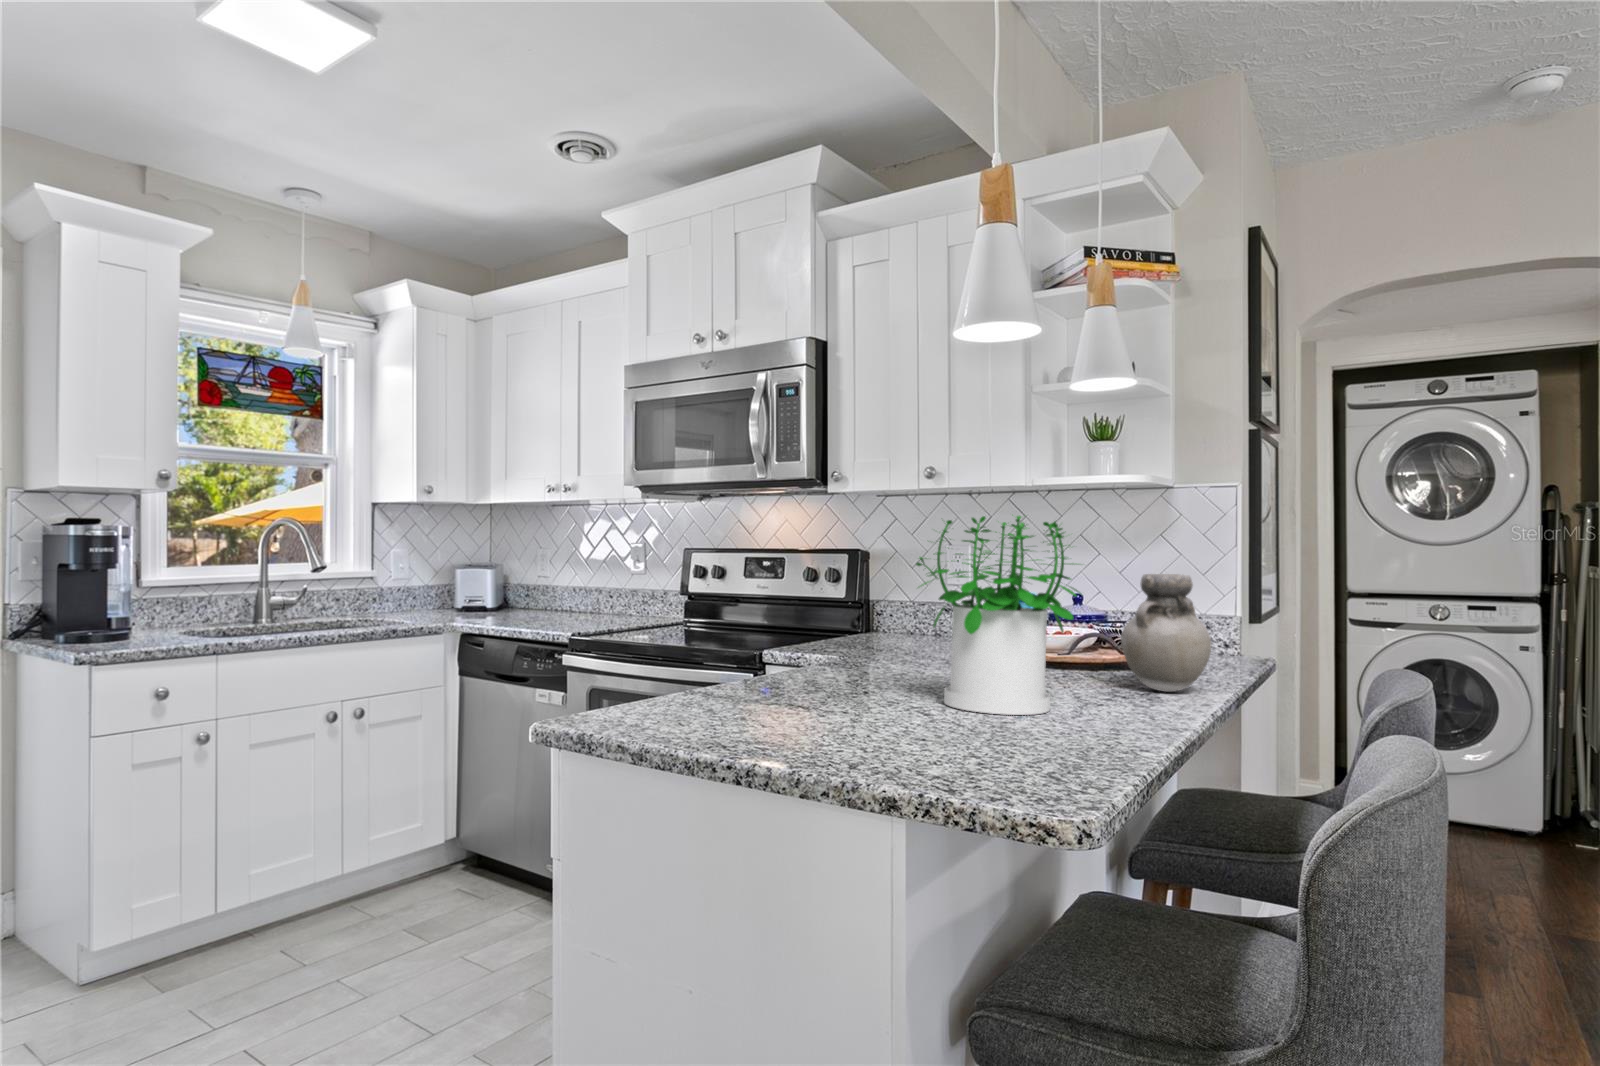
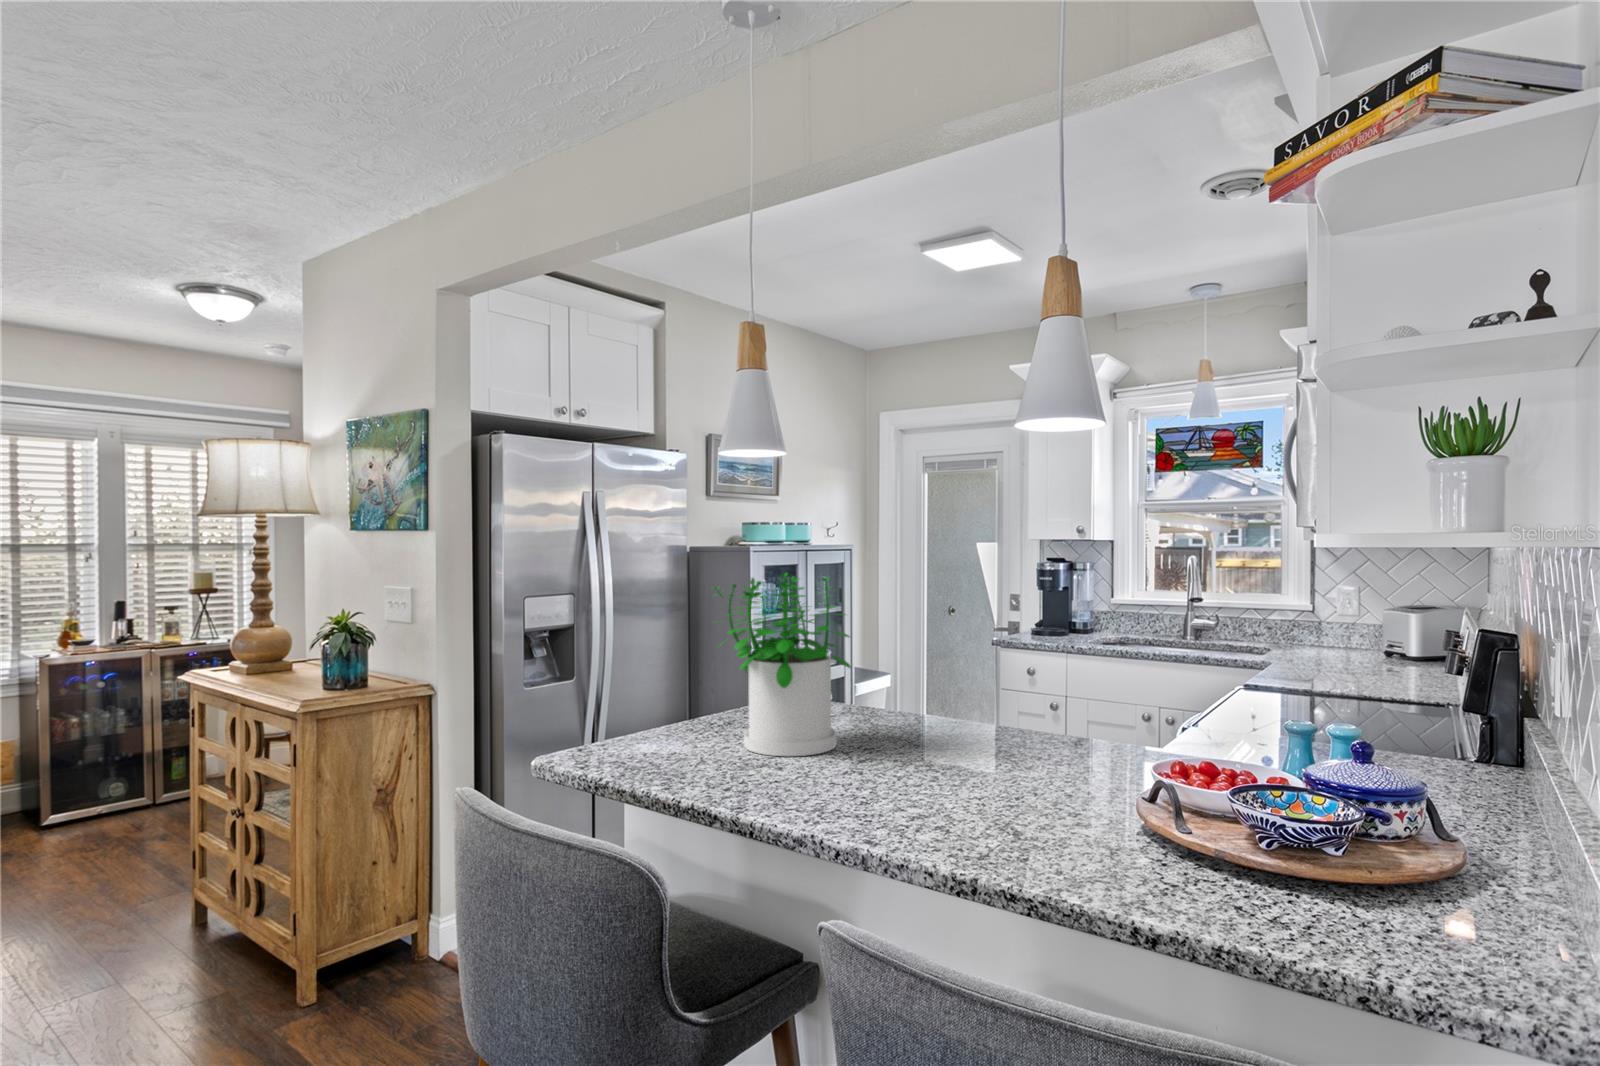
vase: present [1121,574,1211,692] -> none [908,646,1026,814]

